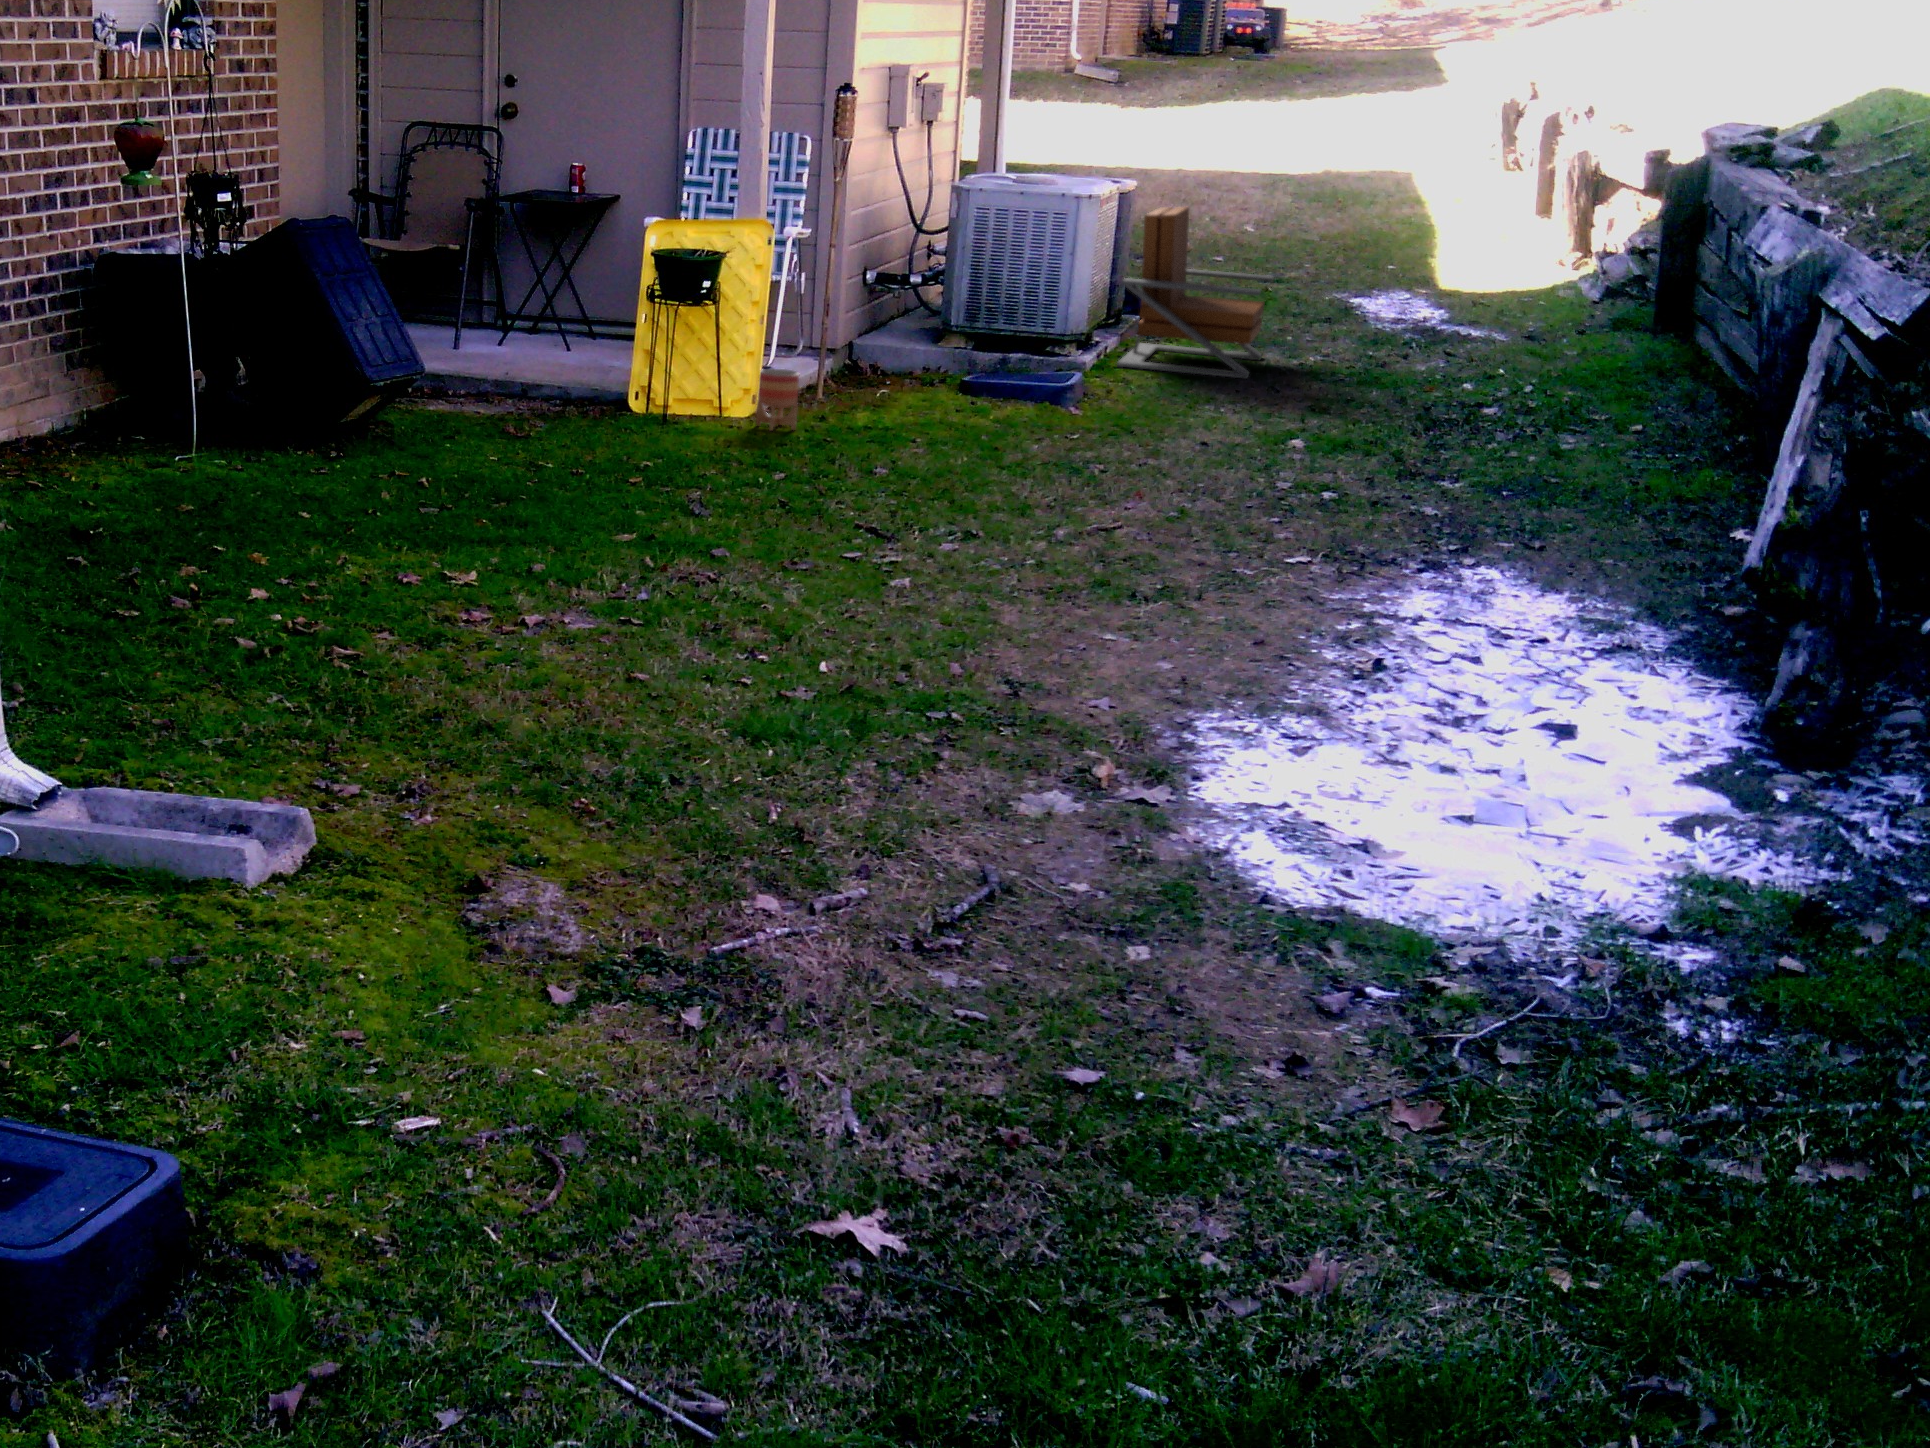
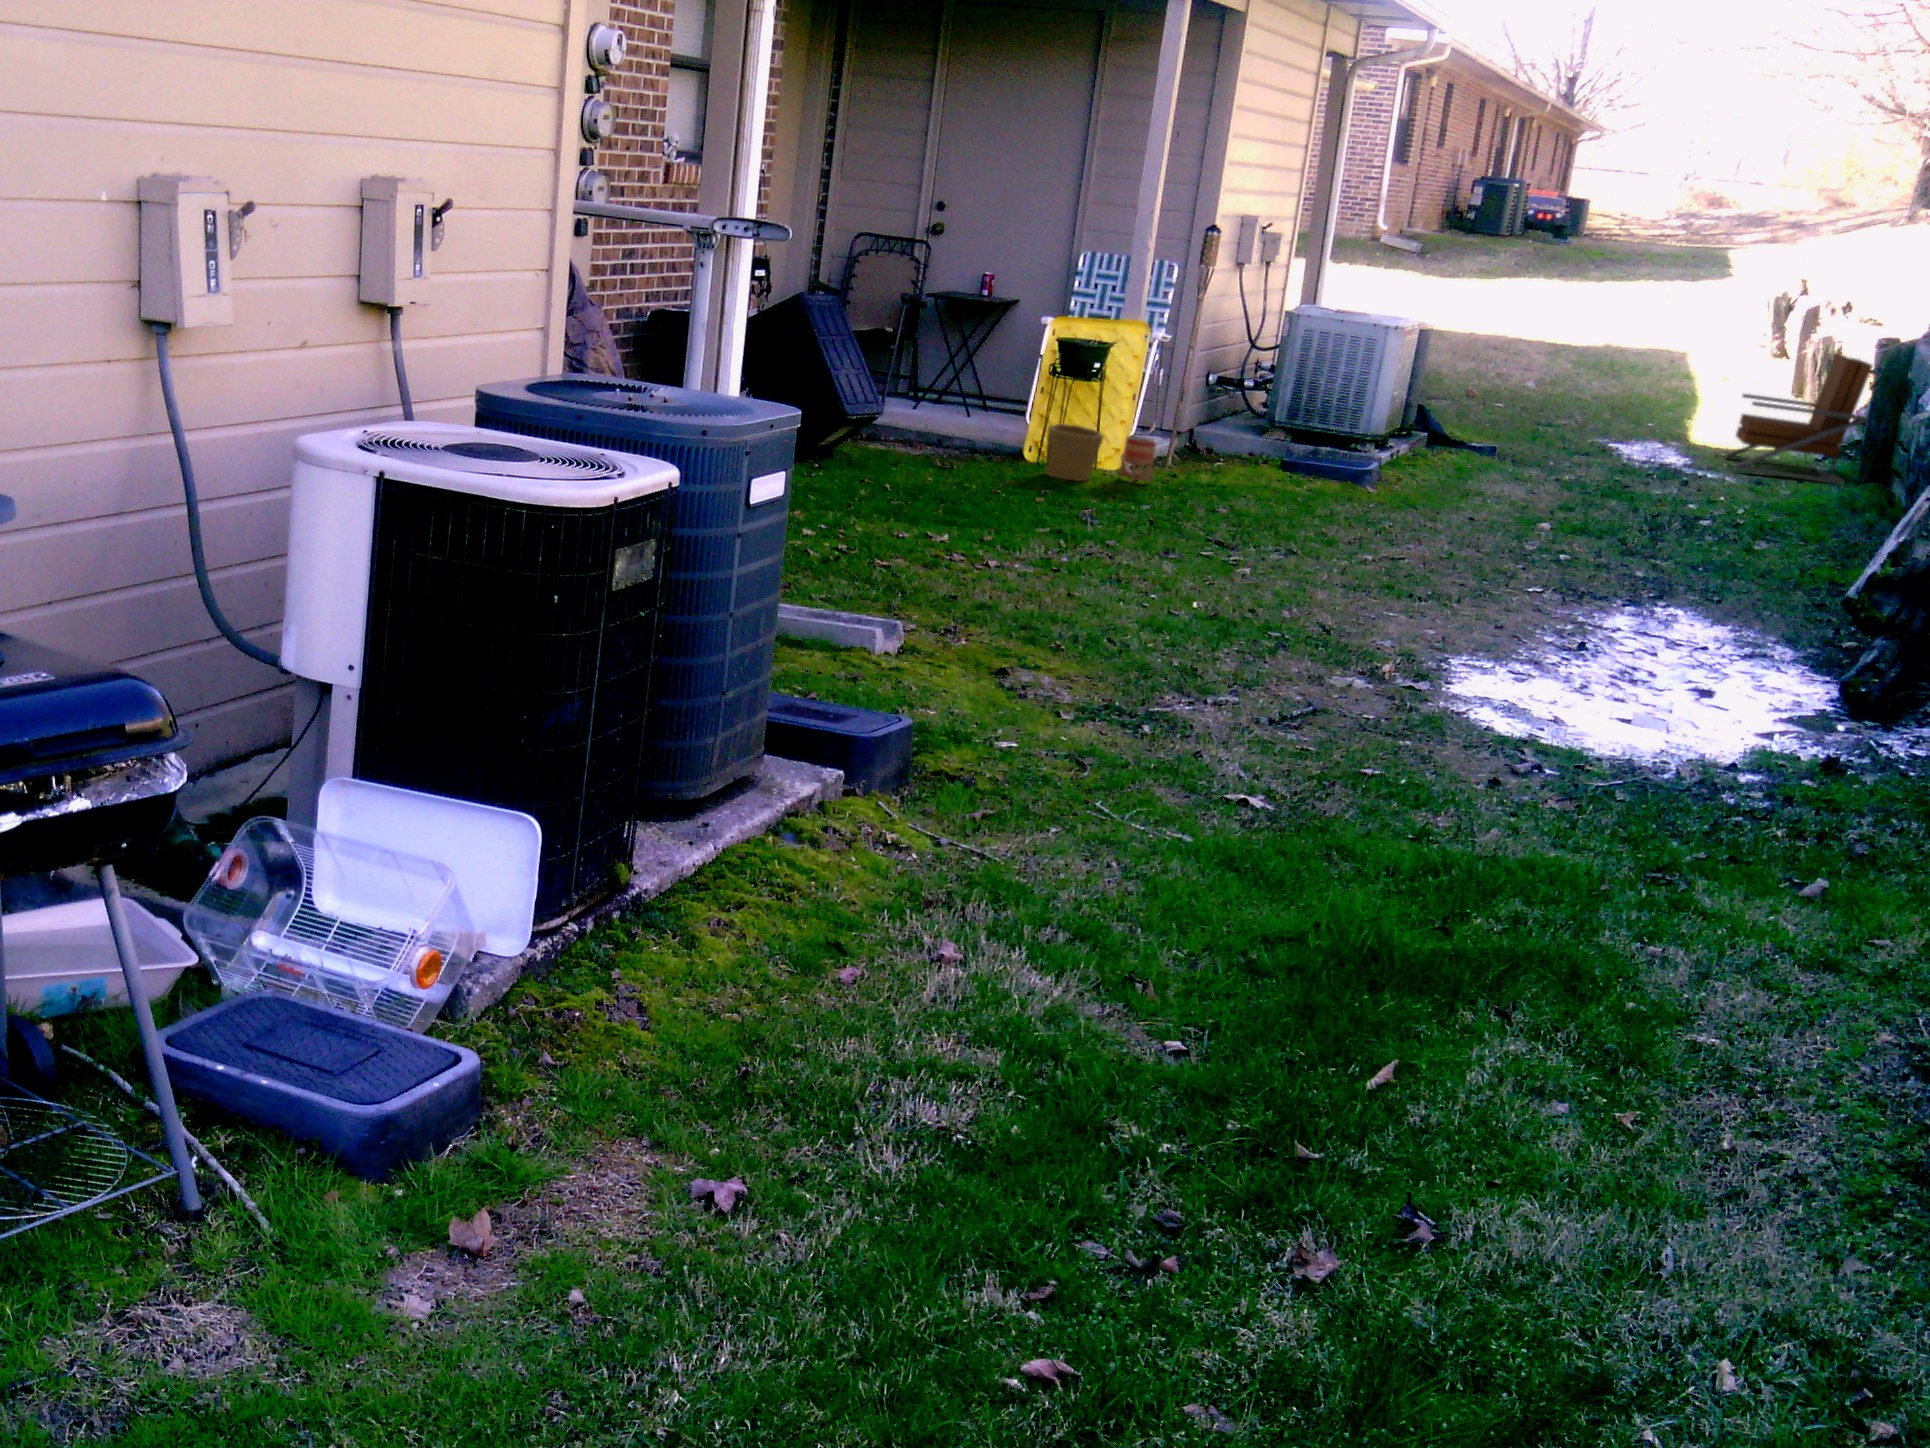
lounge chair: present [1117,207,1273,379] -> present [1725,355,1872,484]
bucket: none [656,361,729,436] -> present [1046,424,1103,481]

